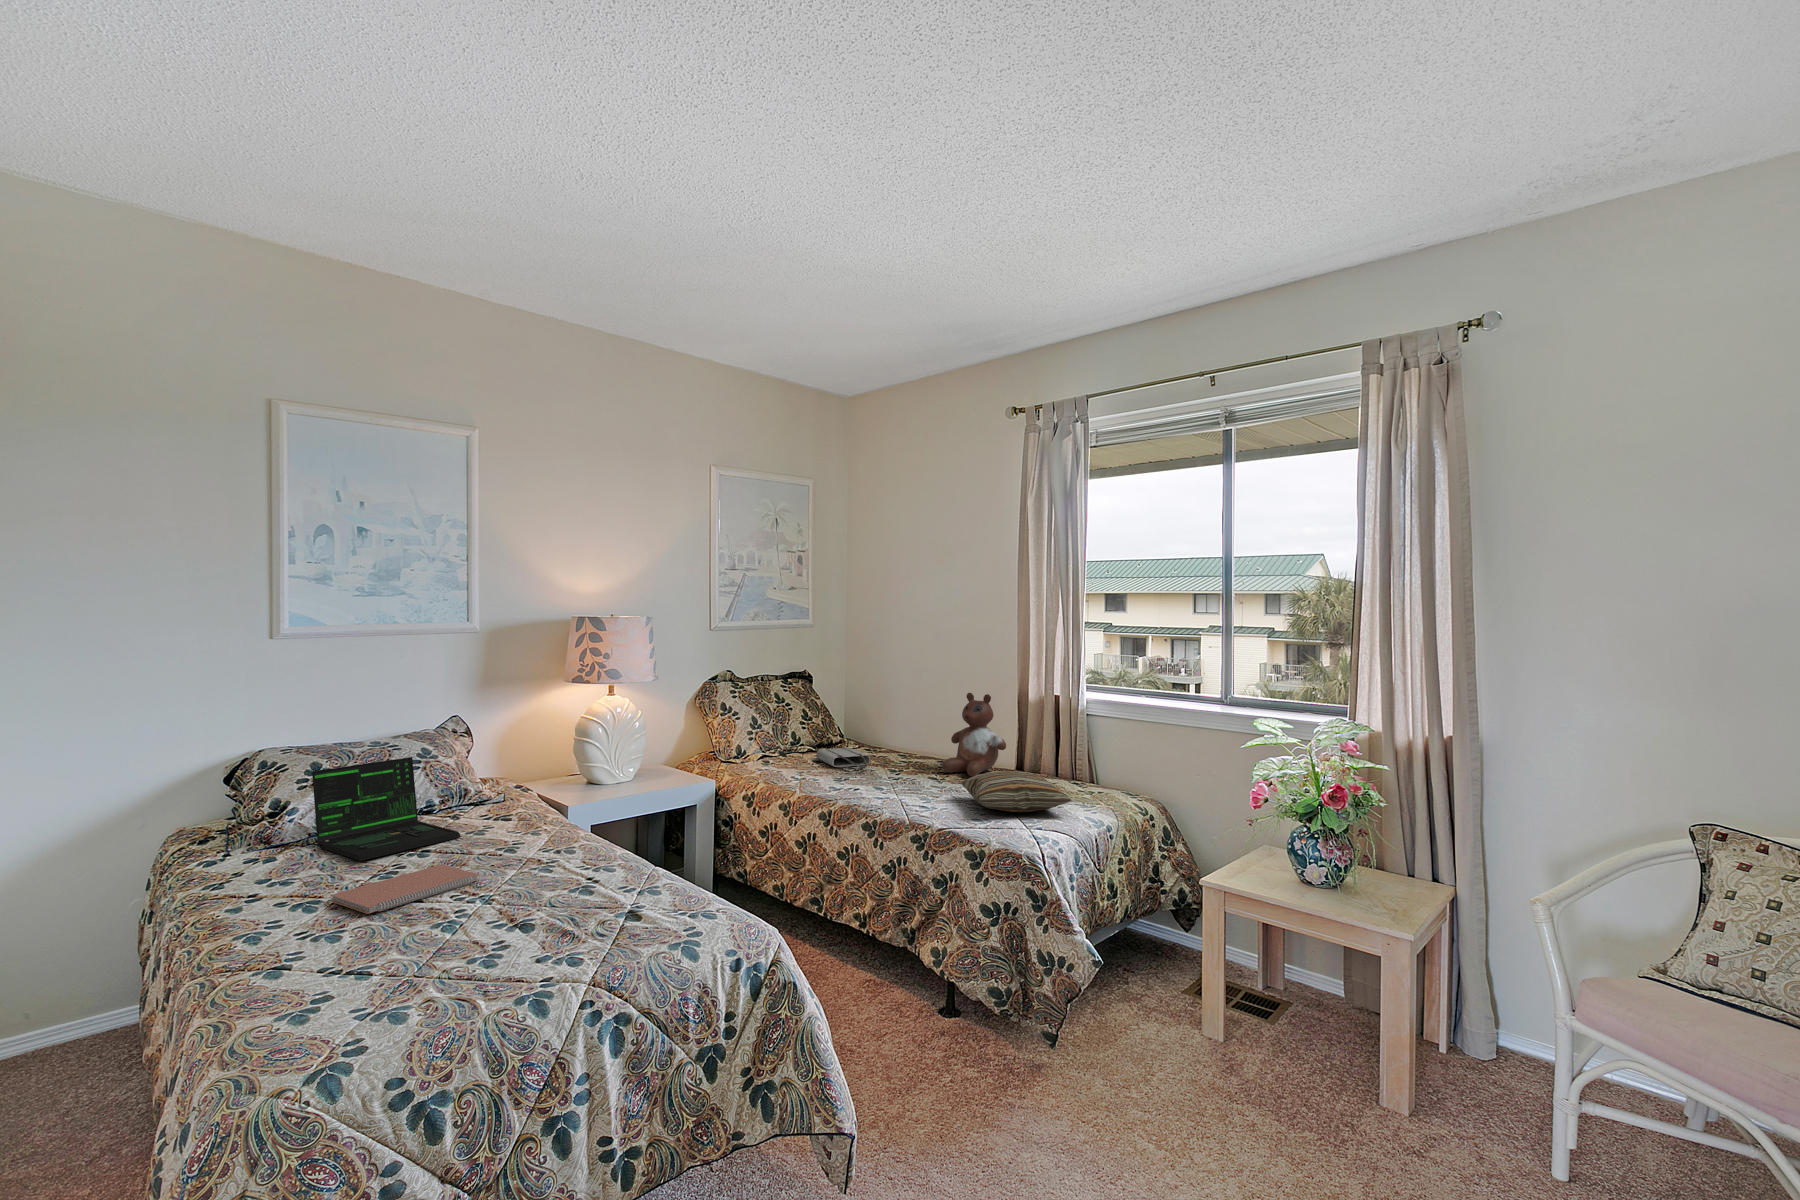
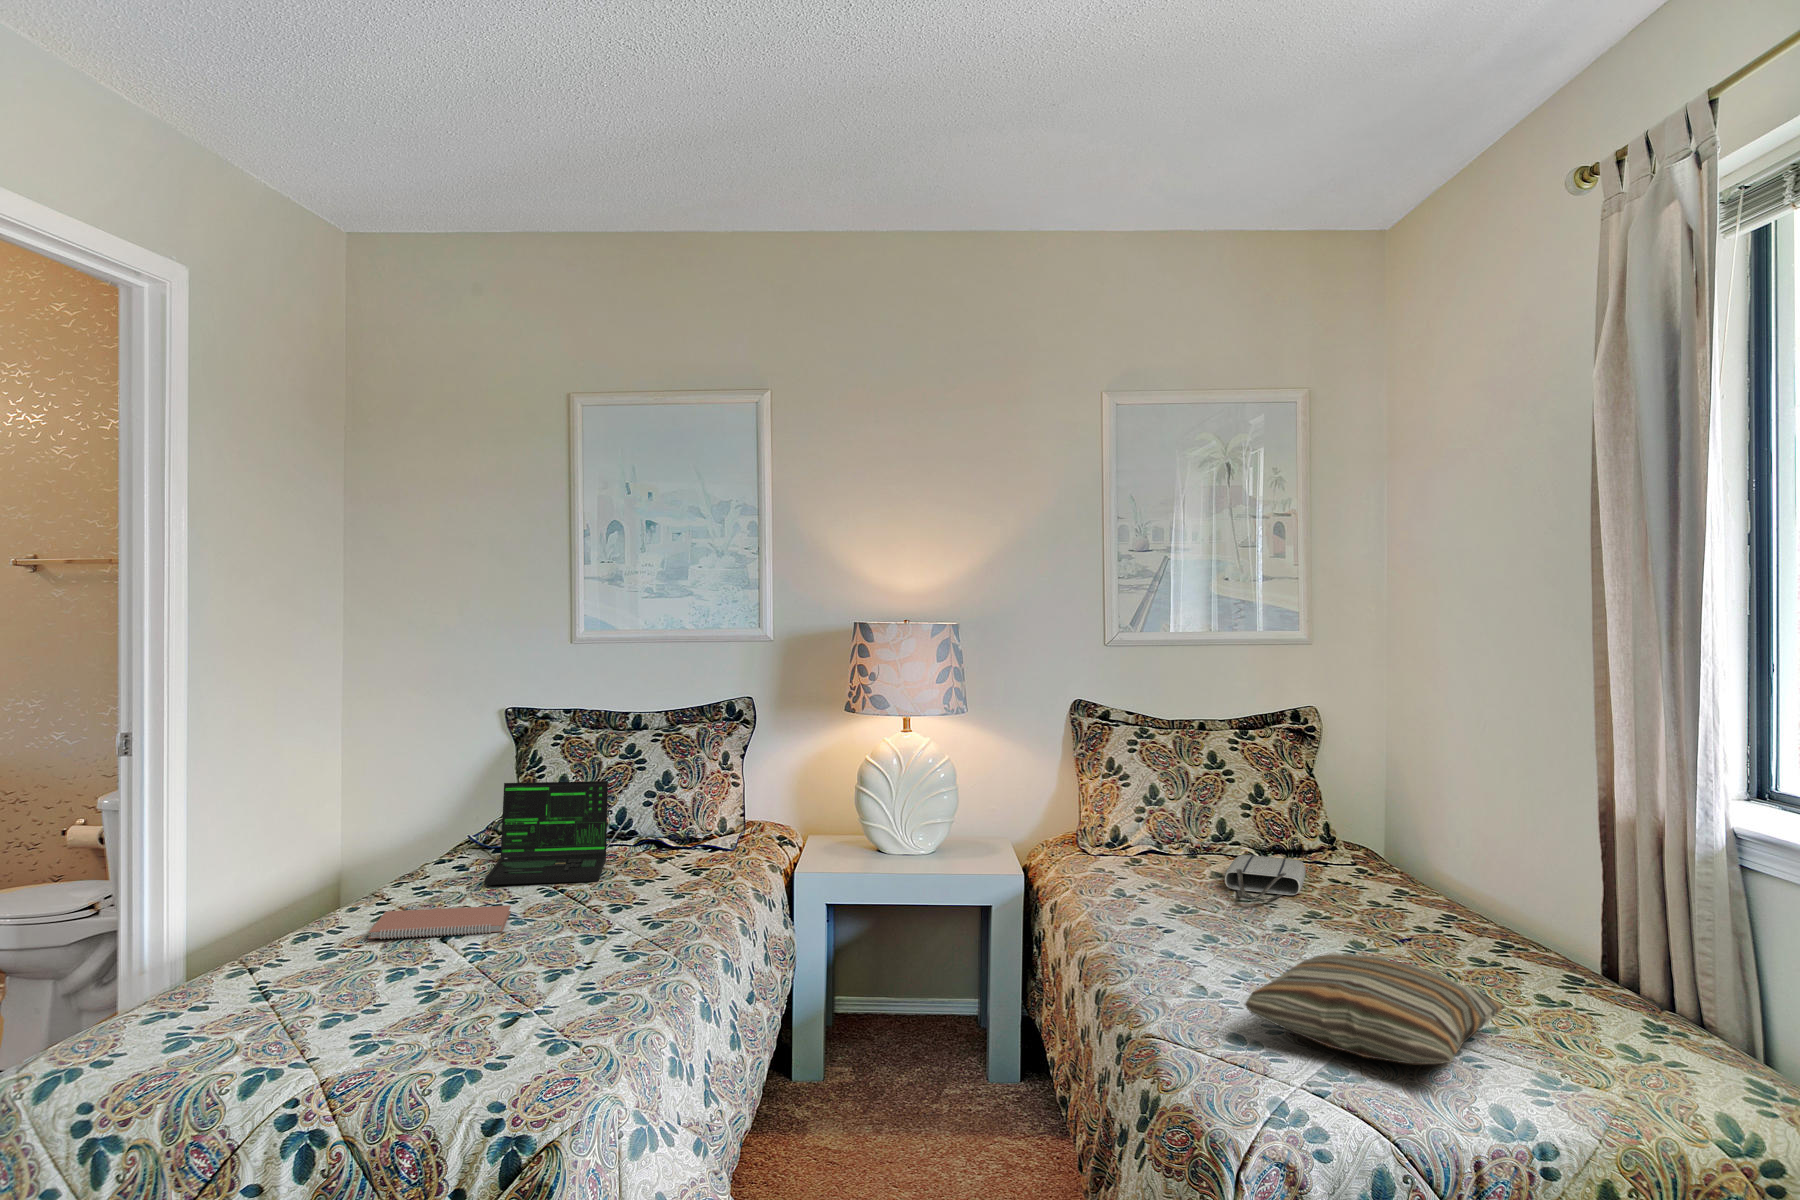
stuffed bear: present [942,693,1006,777] -> none [1394,785,1532,960]

